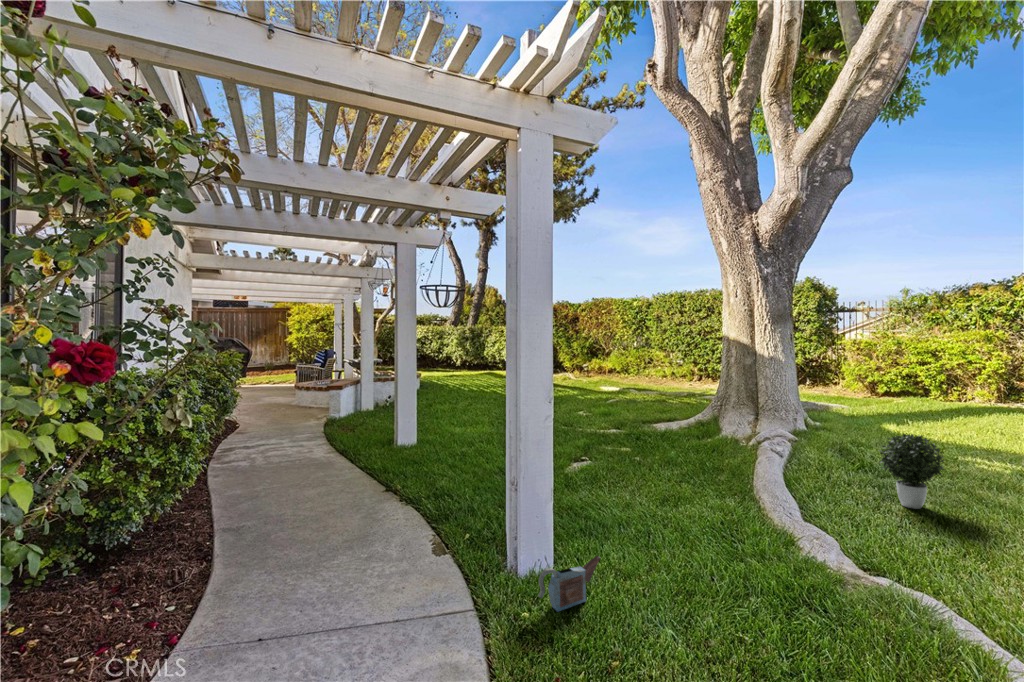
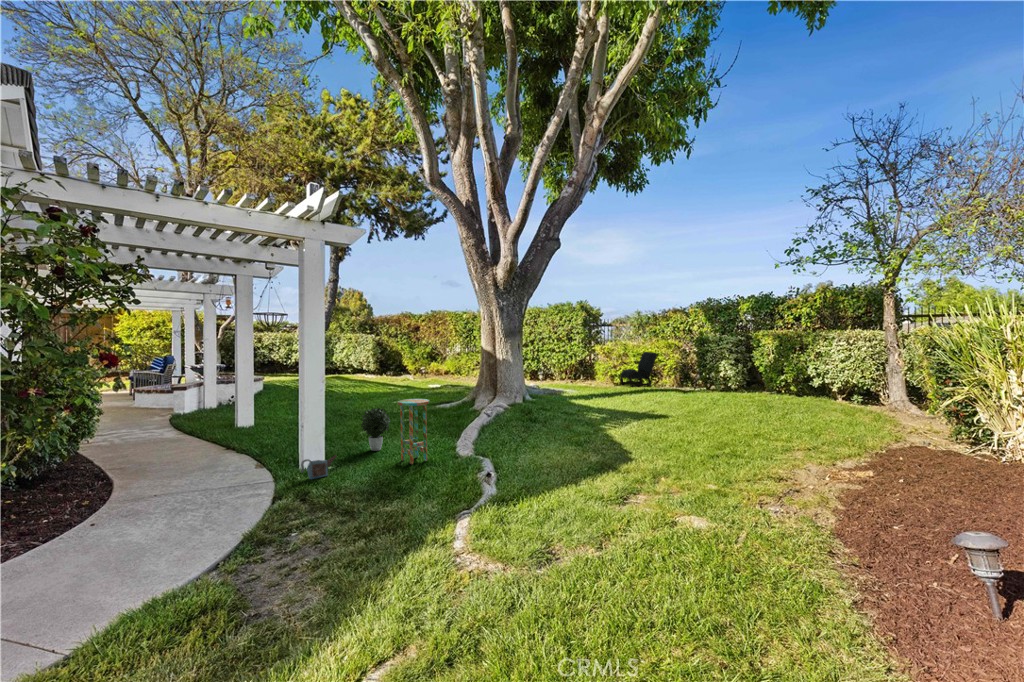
lounge chair: none [895,347,967,399] -> present [620,352,657,387]
potted plant: present [879,434,945,509] -> present [361,408,390,451]
side table: none [703,438,774,581] -> present [398,399,429,464]

